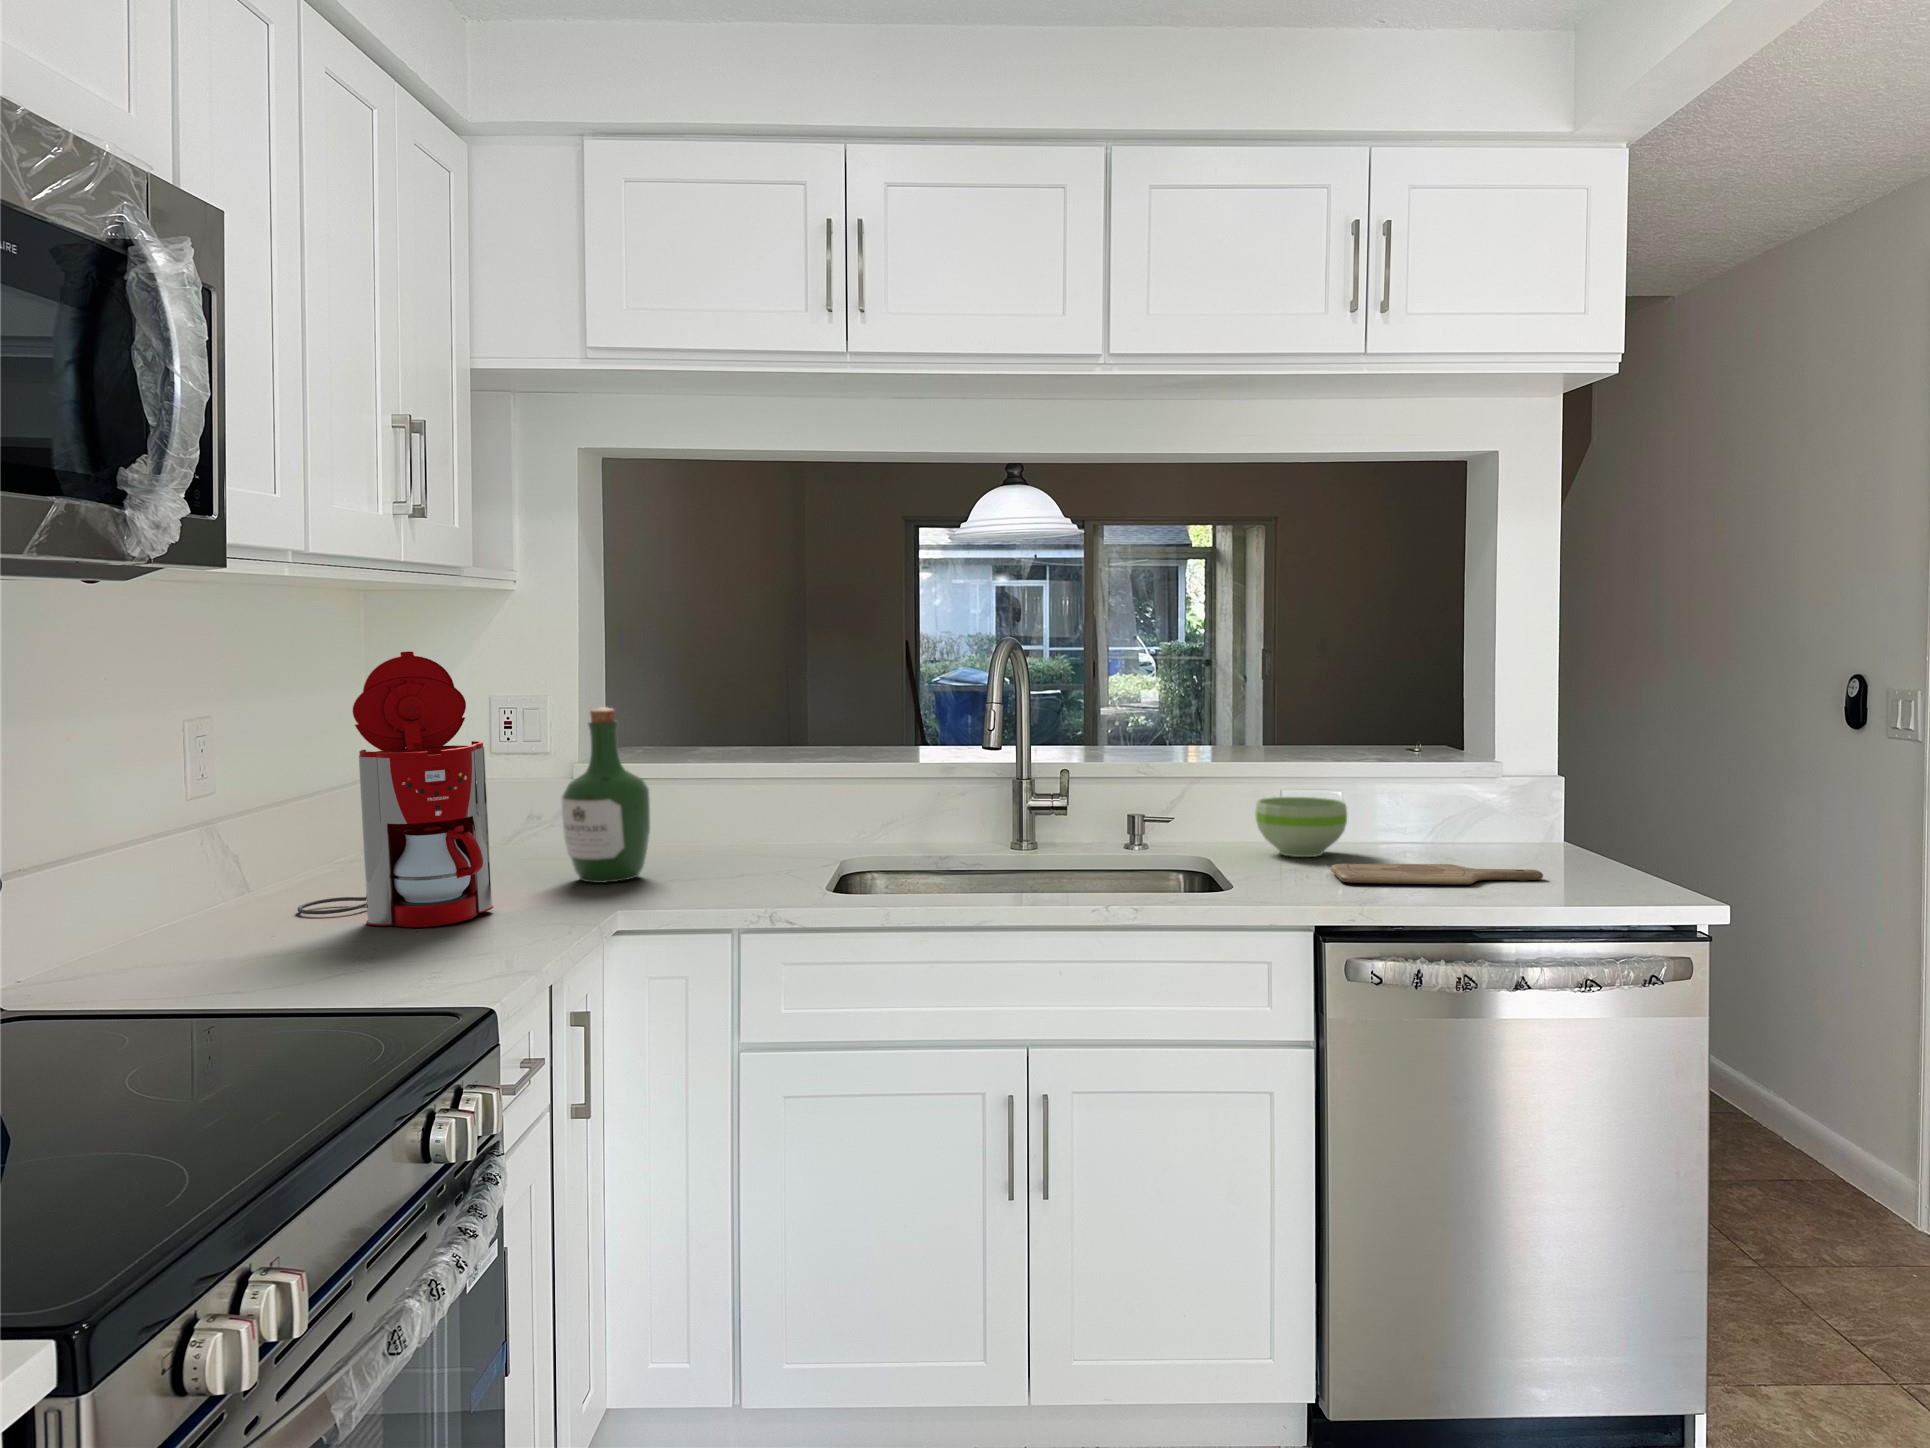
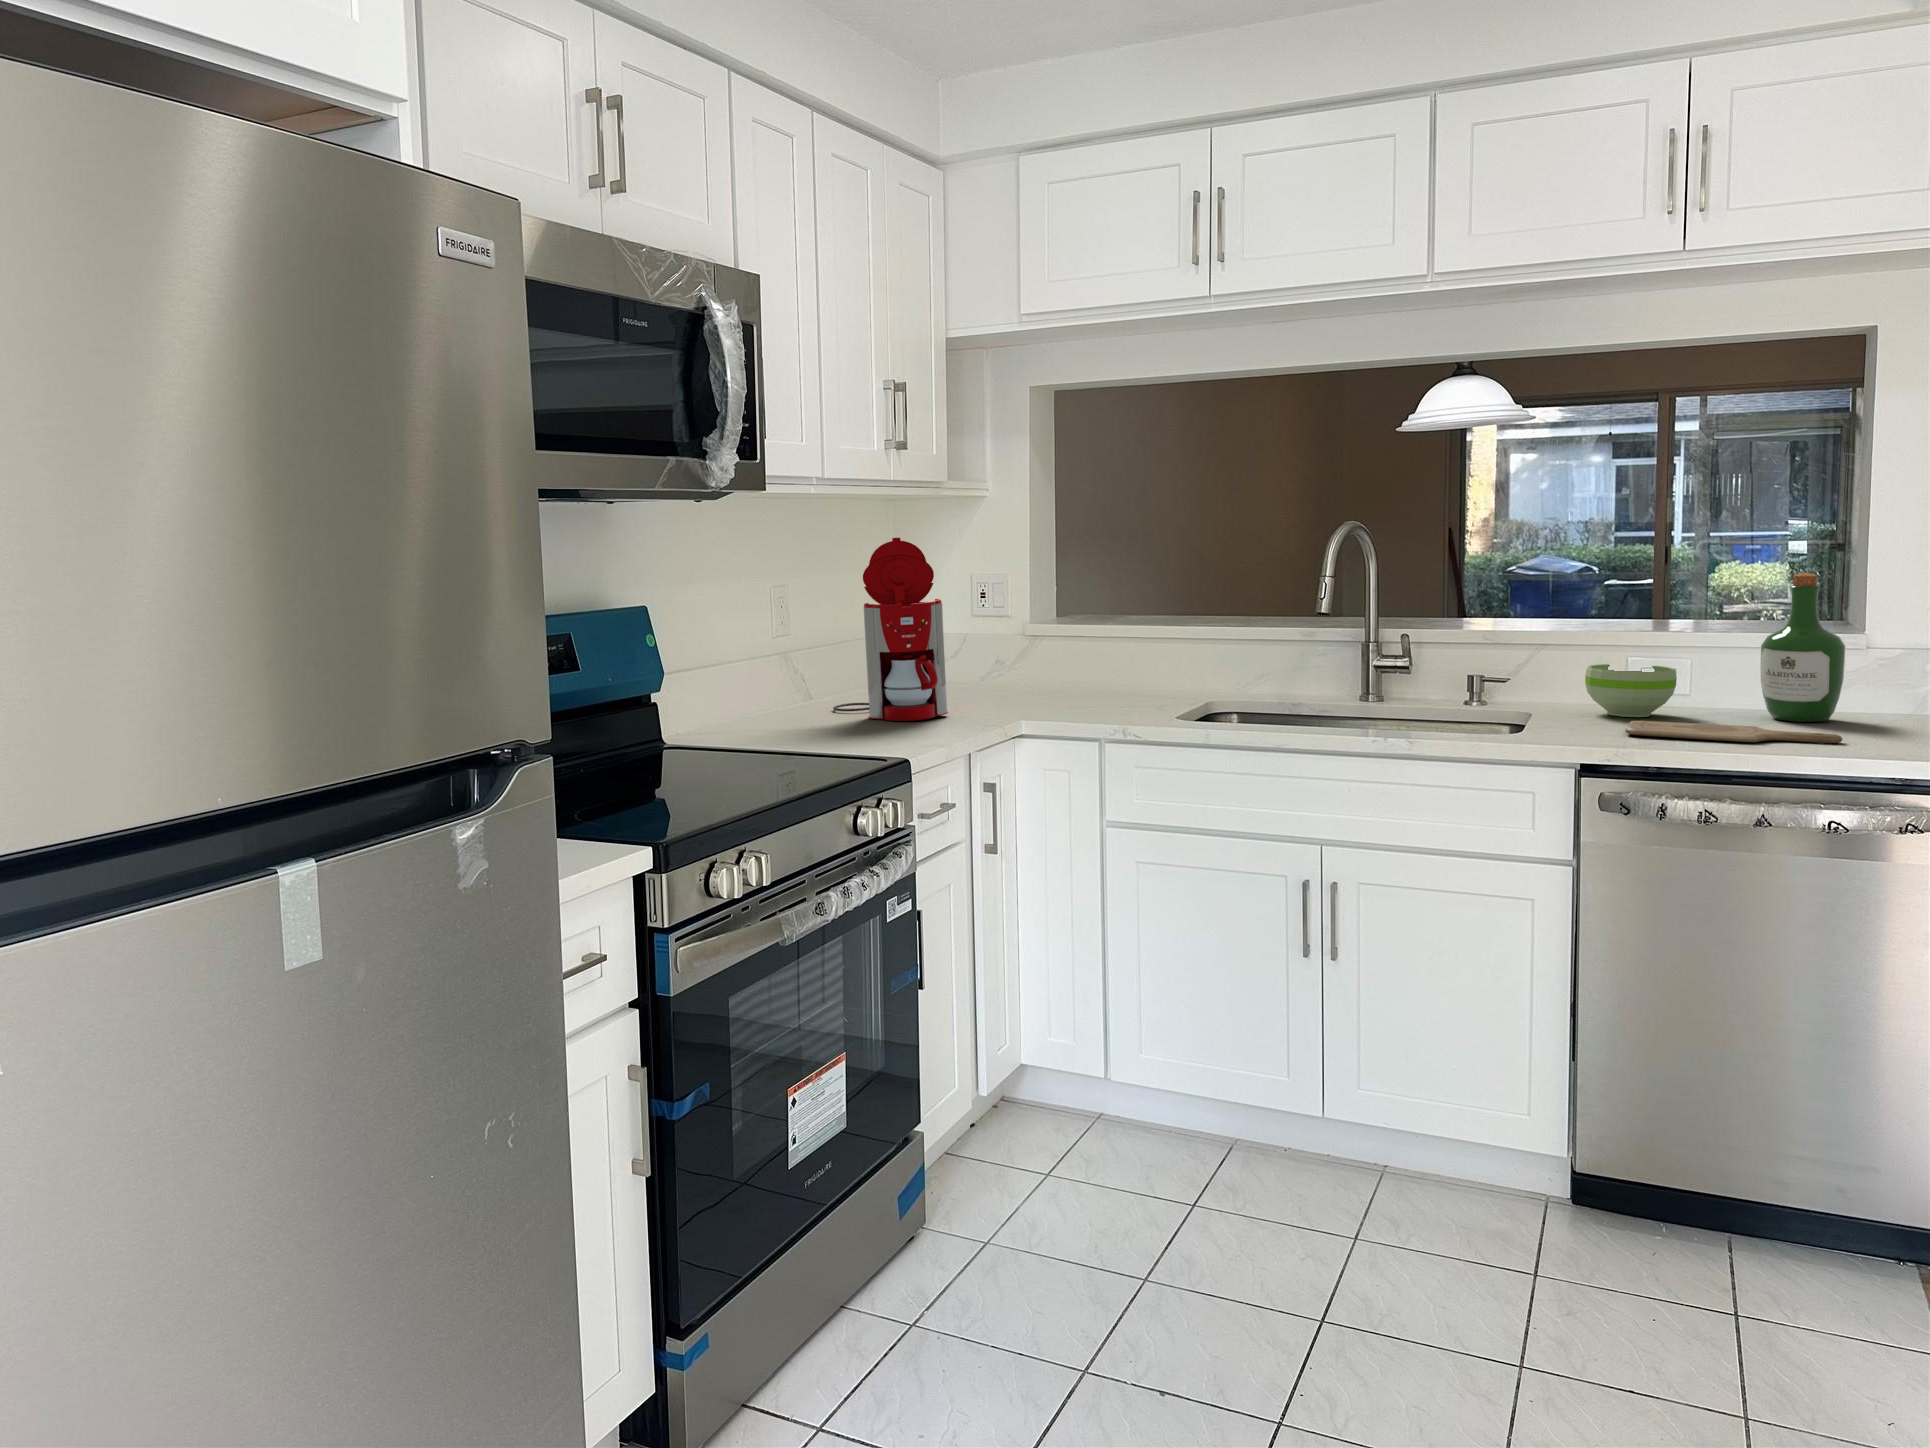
wine bottle: present [561,707,650,883] -> present [1761,572,1845,722]

